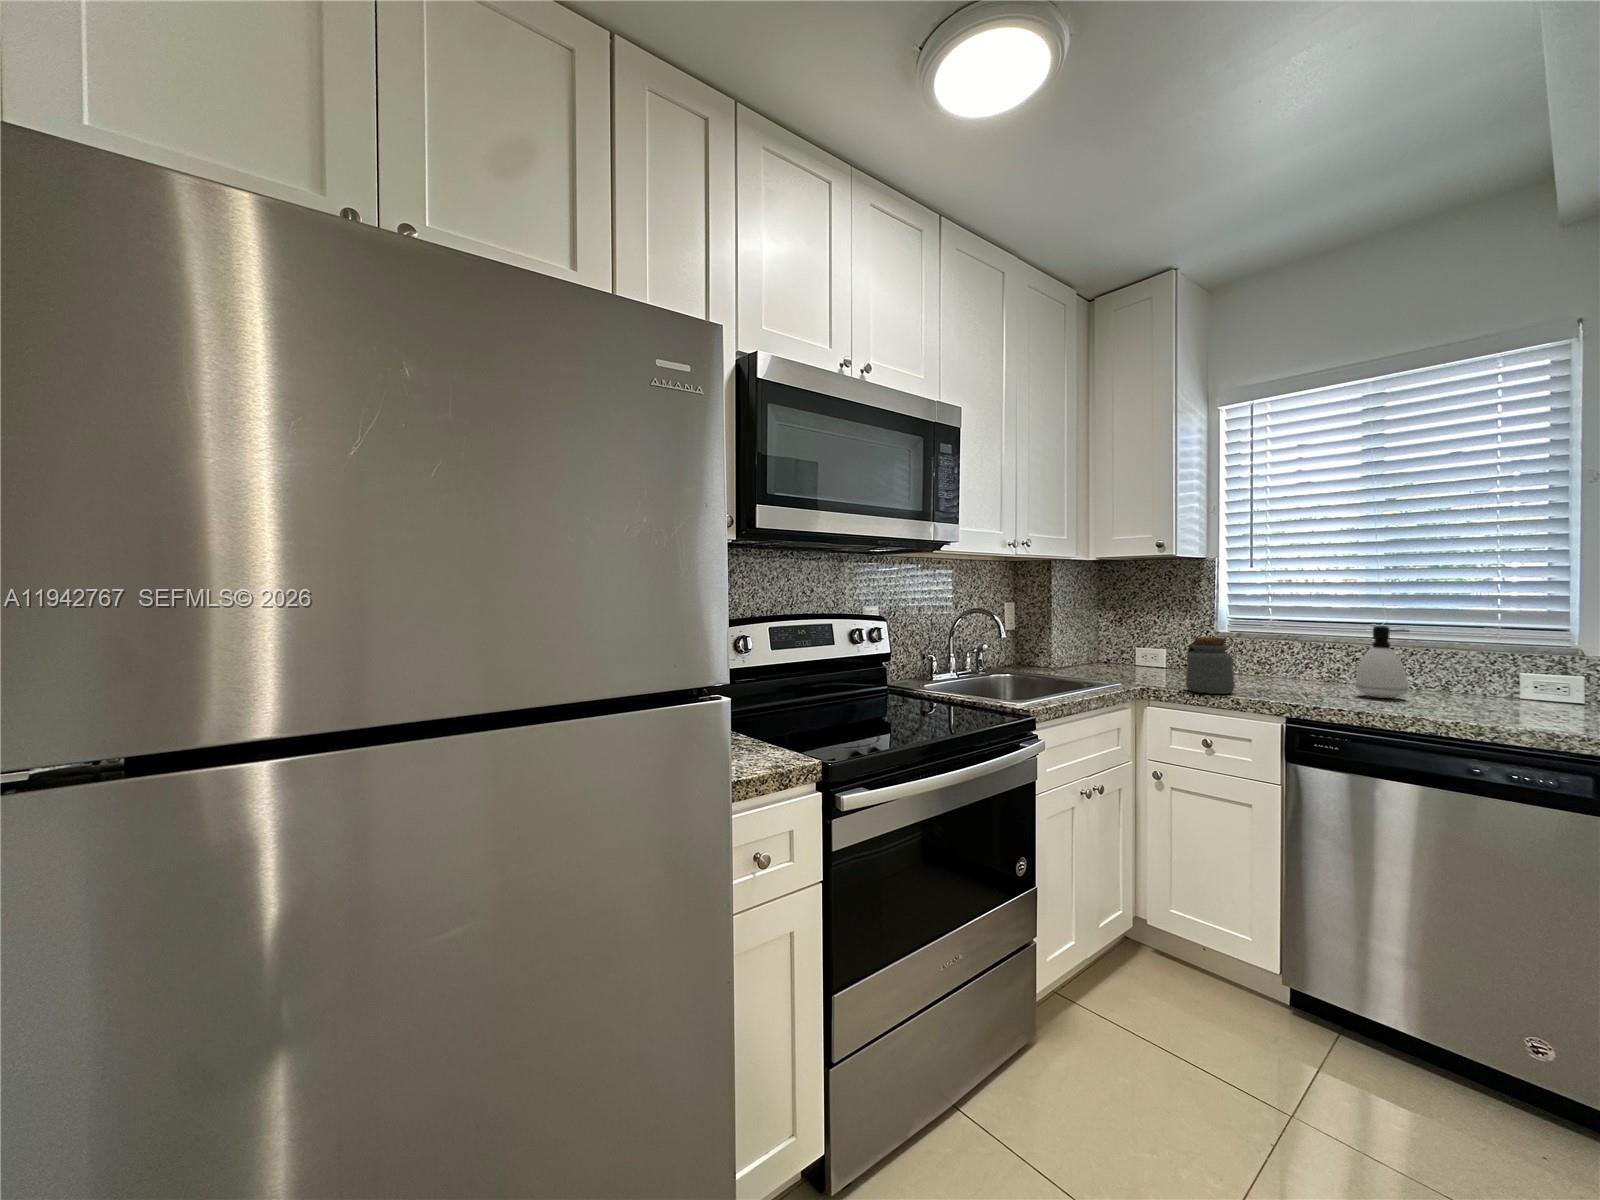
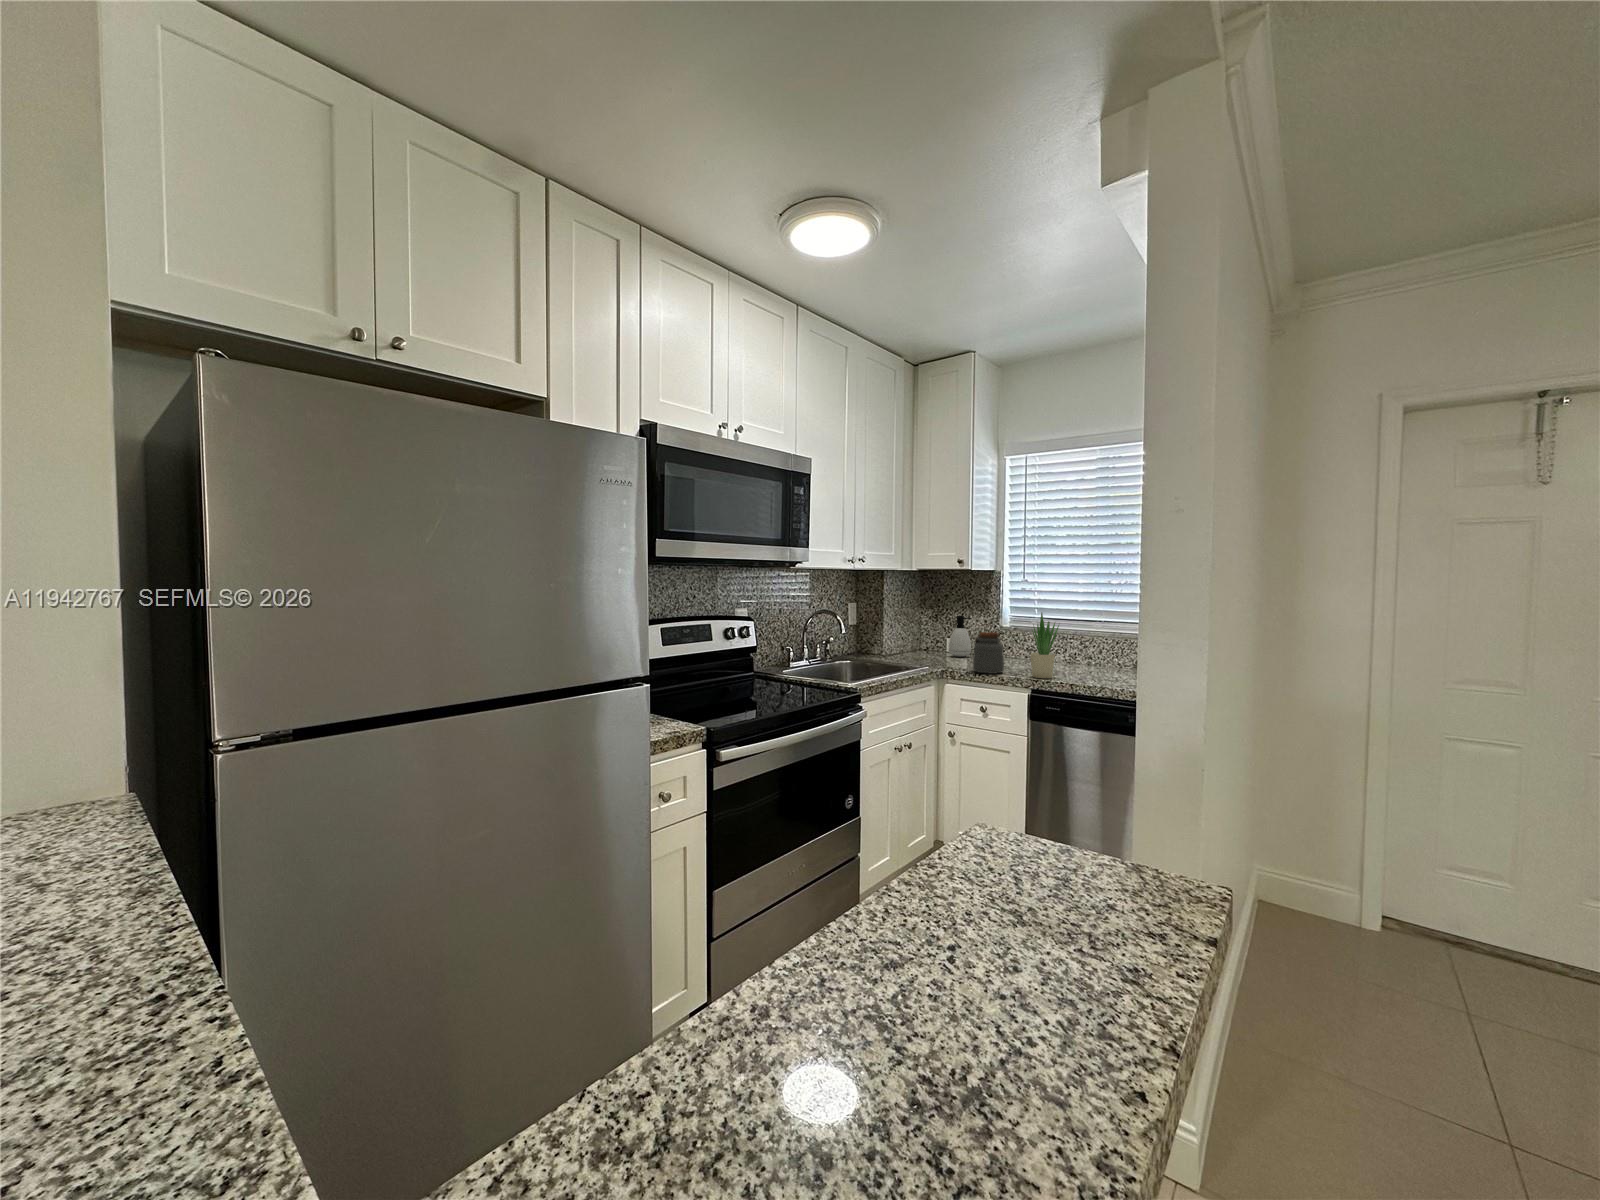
potted plant: none [1279,607,1327,703] -> present [1030,613,1059,678]
soap dispenser: present [1355,626,1409,698] -> present [949,615,972,657]

